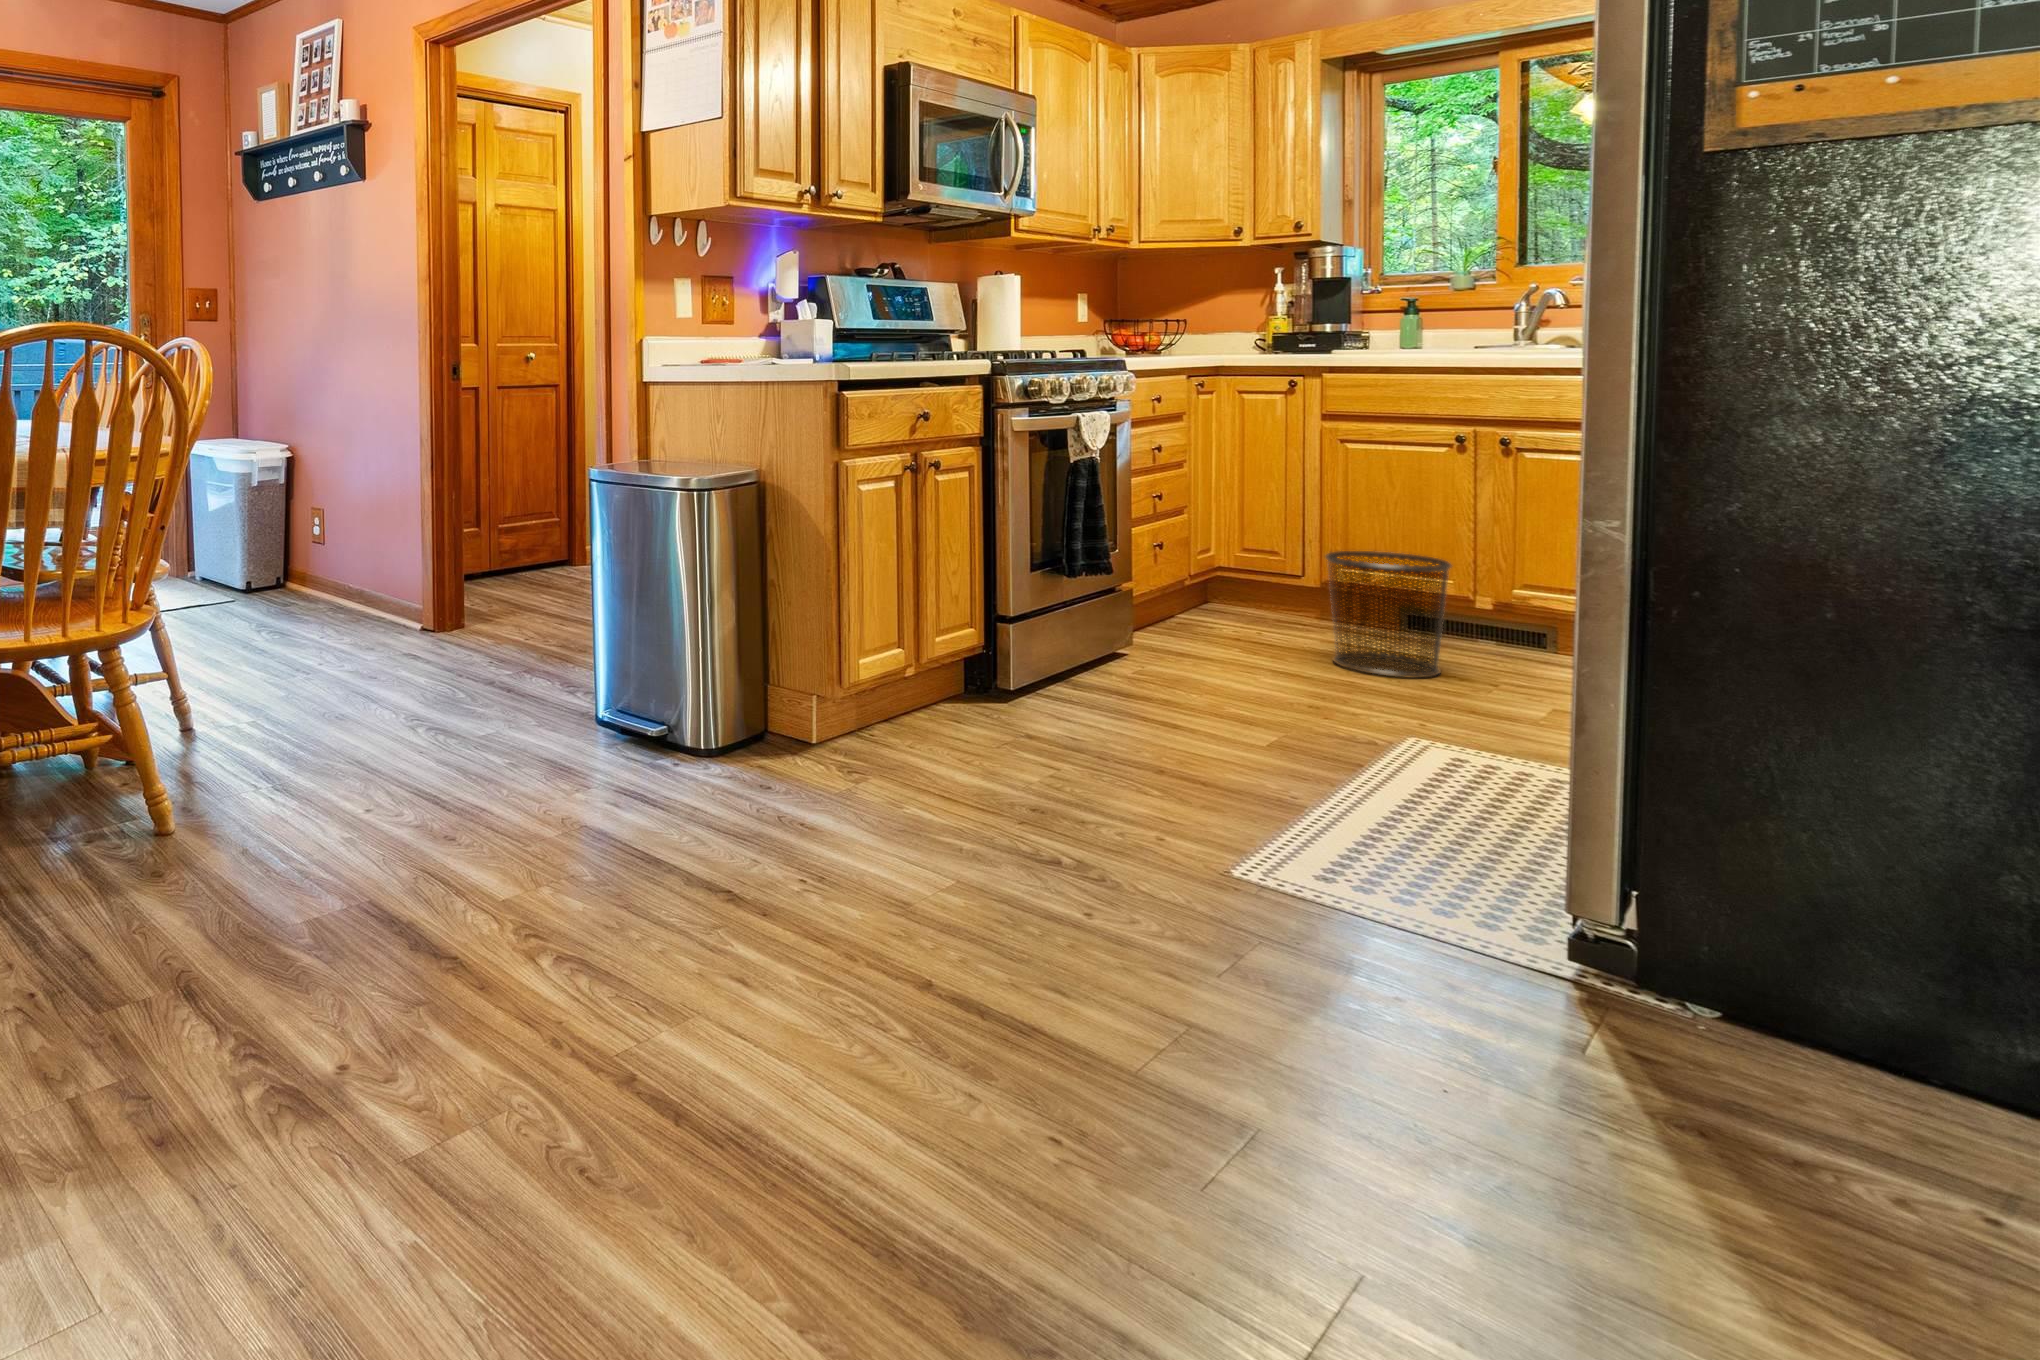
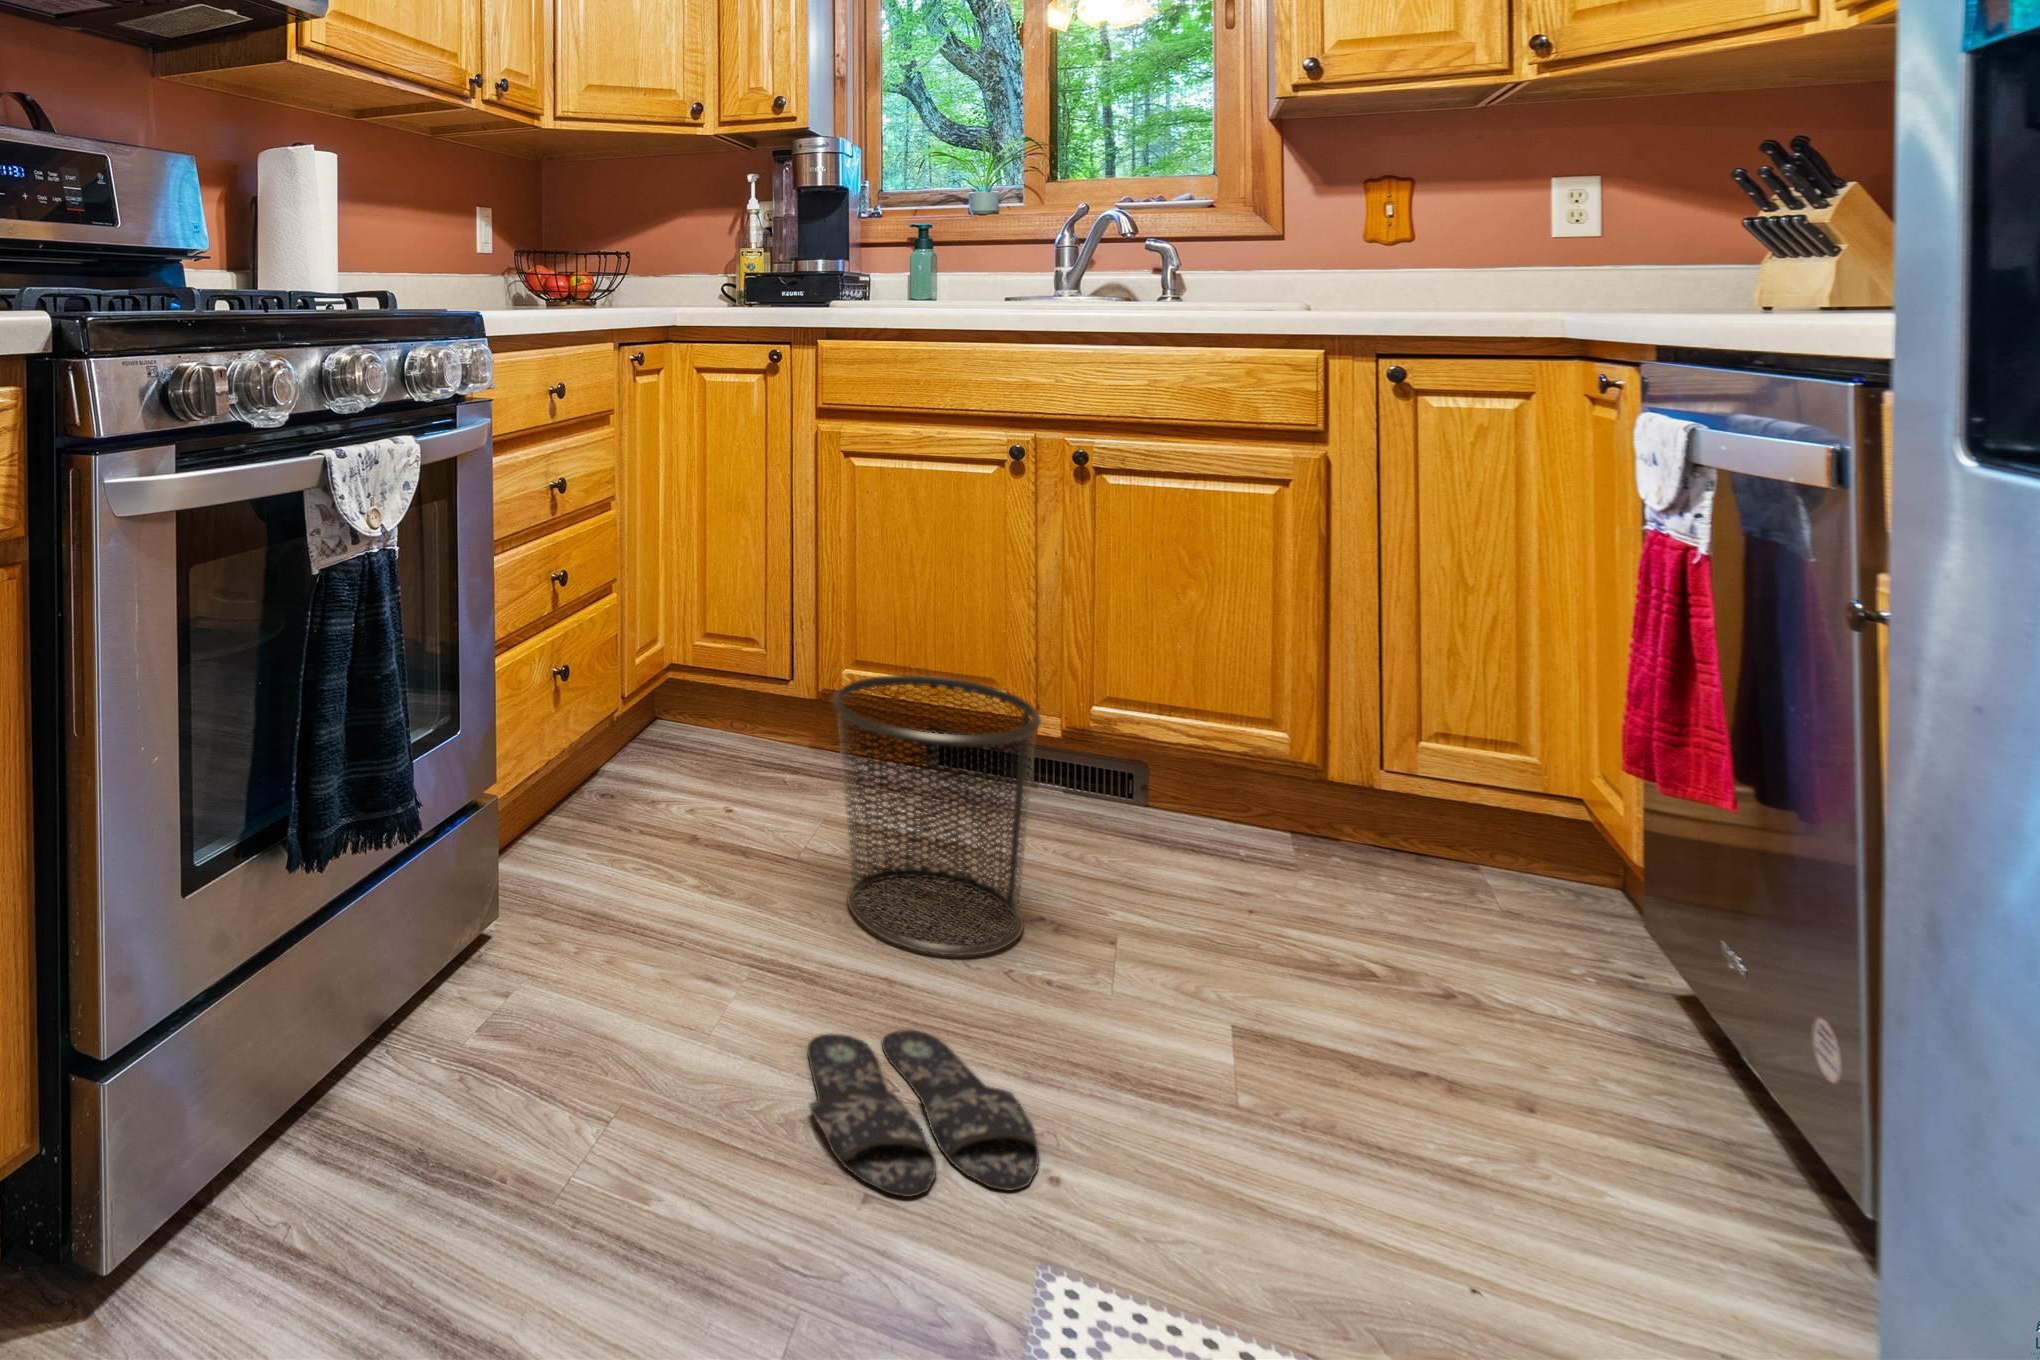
slippers: none [1303,685,1418,718] -> present [808,1030,1039,1197]

